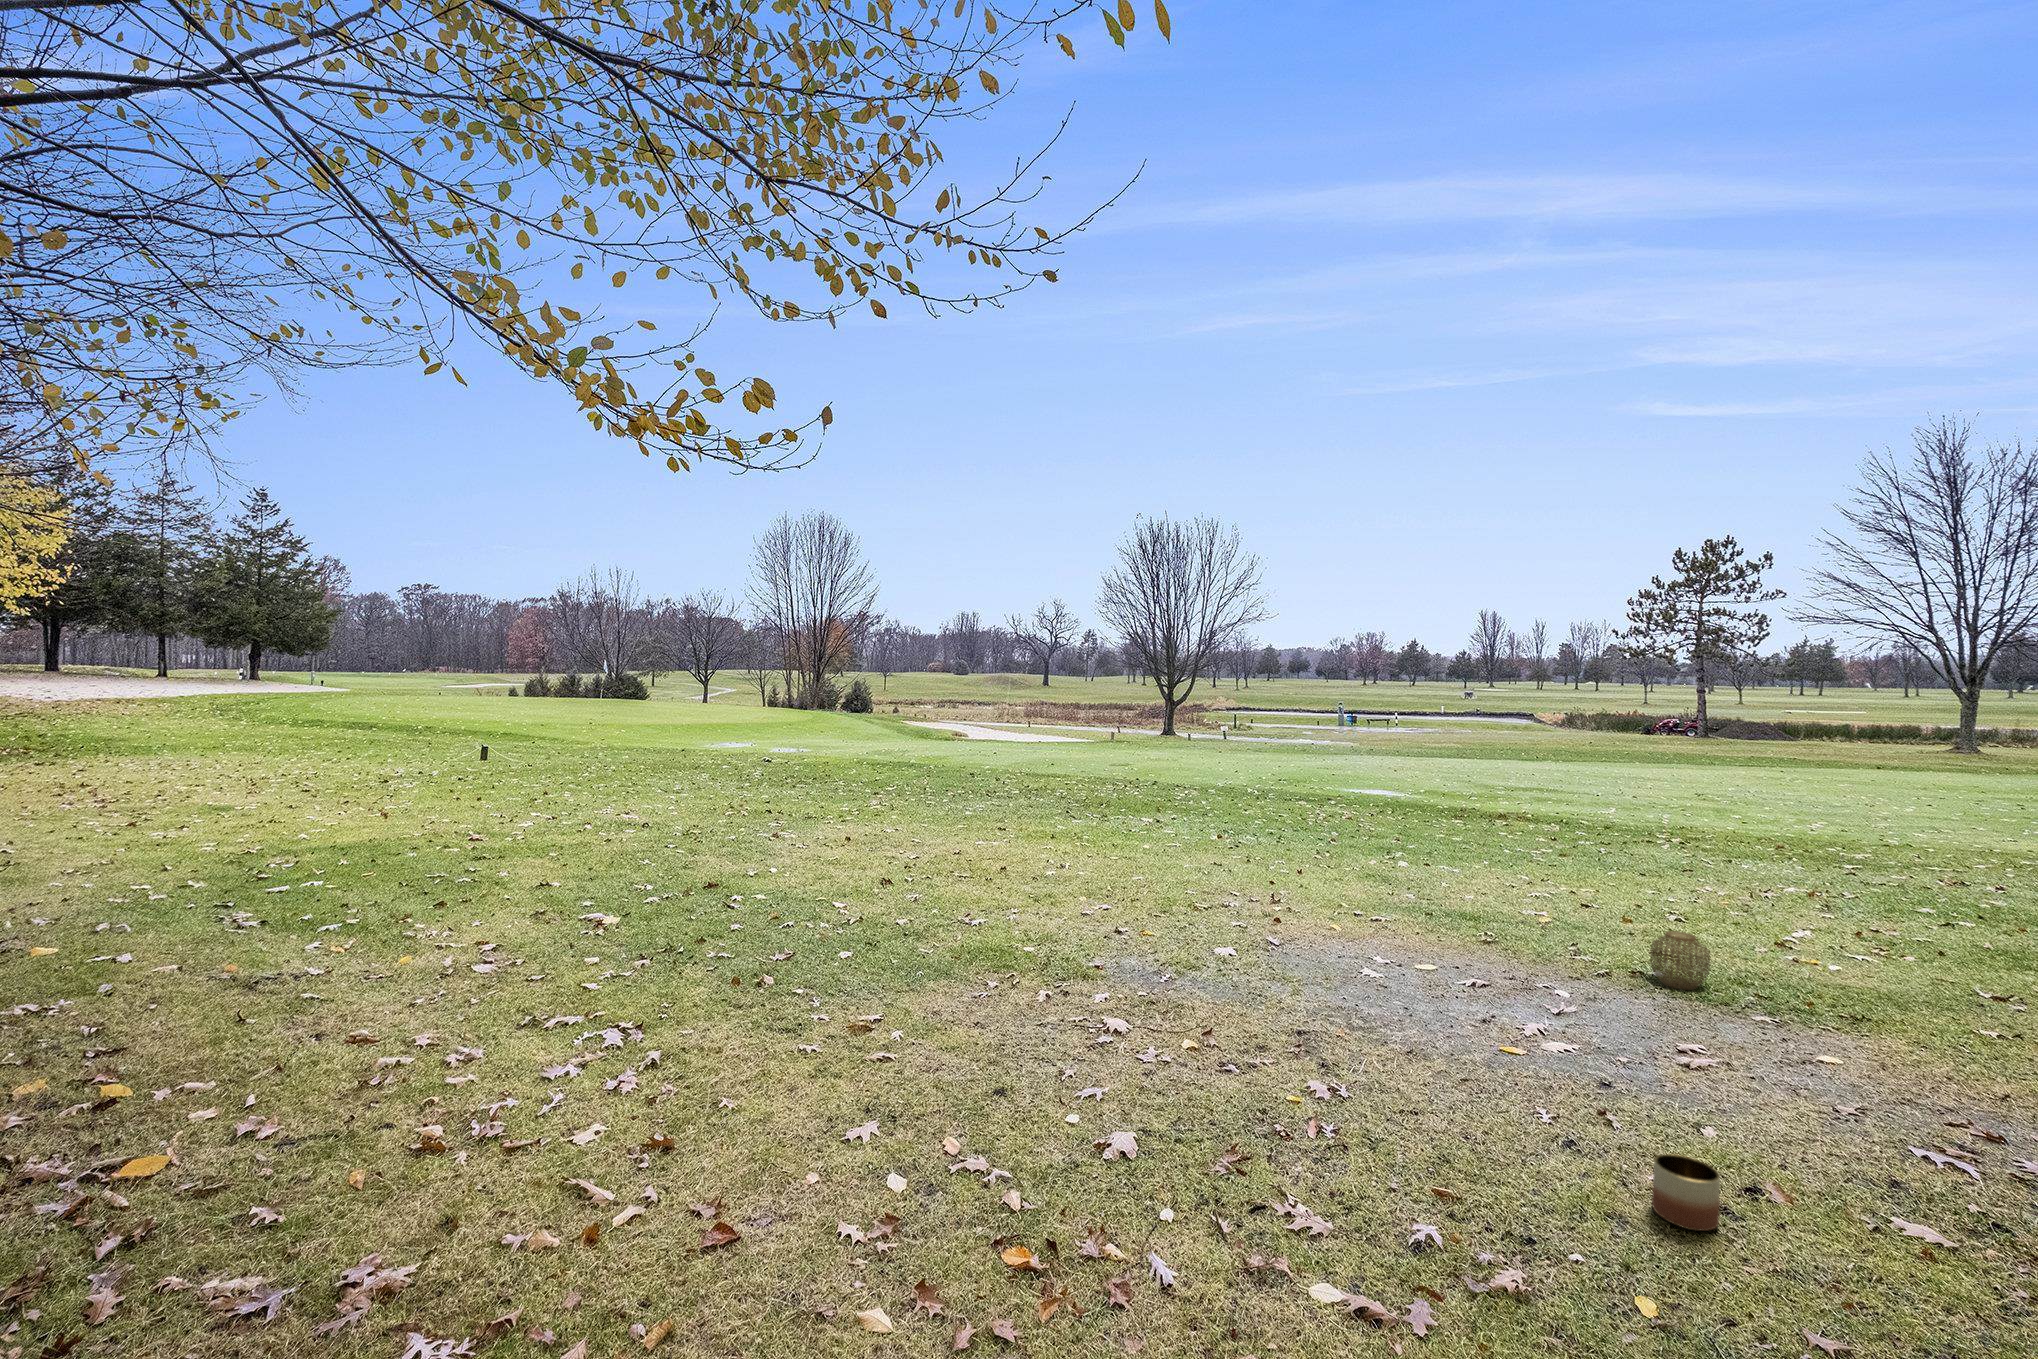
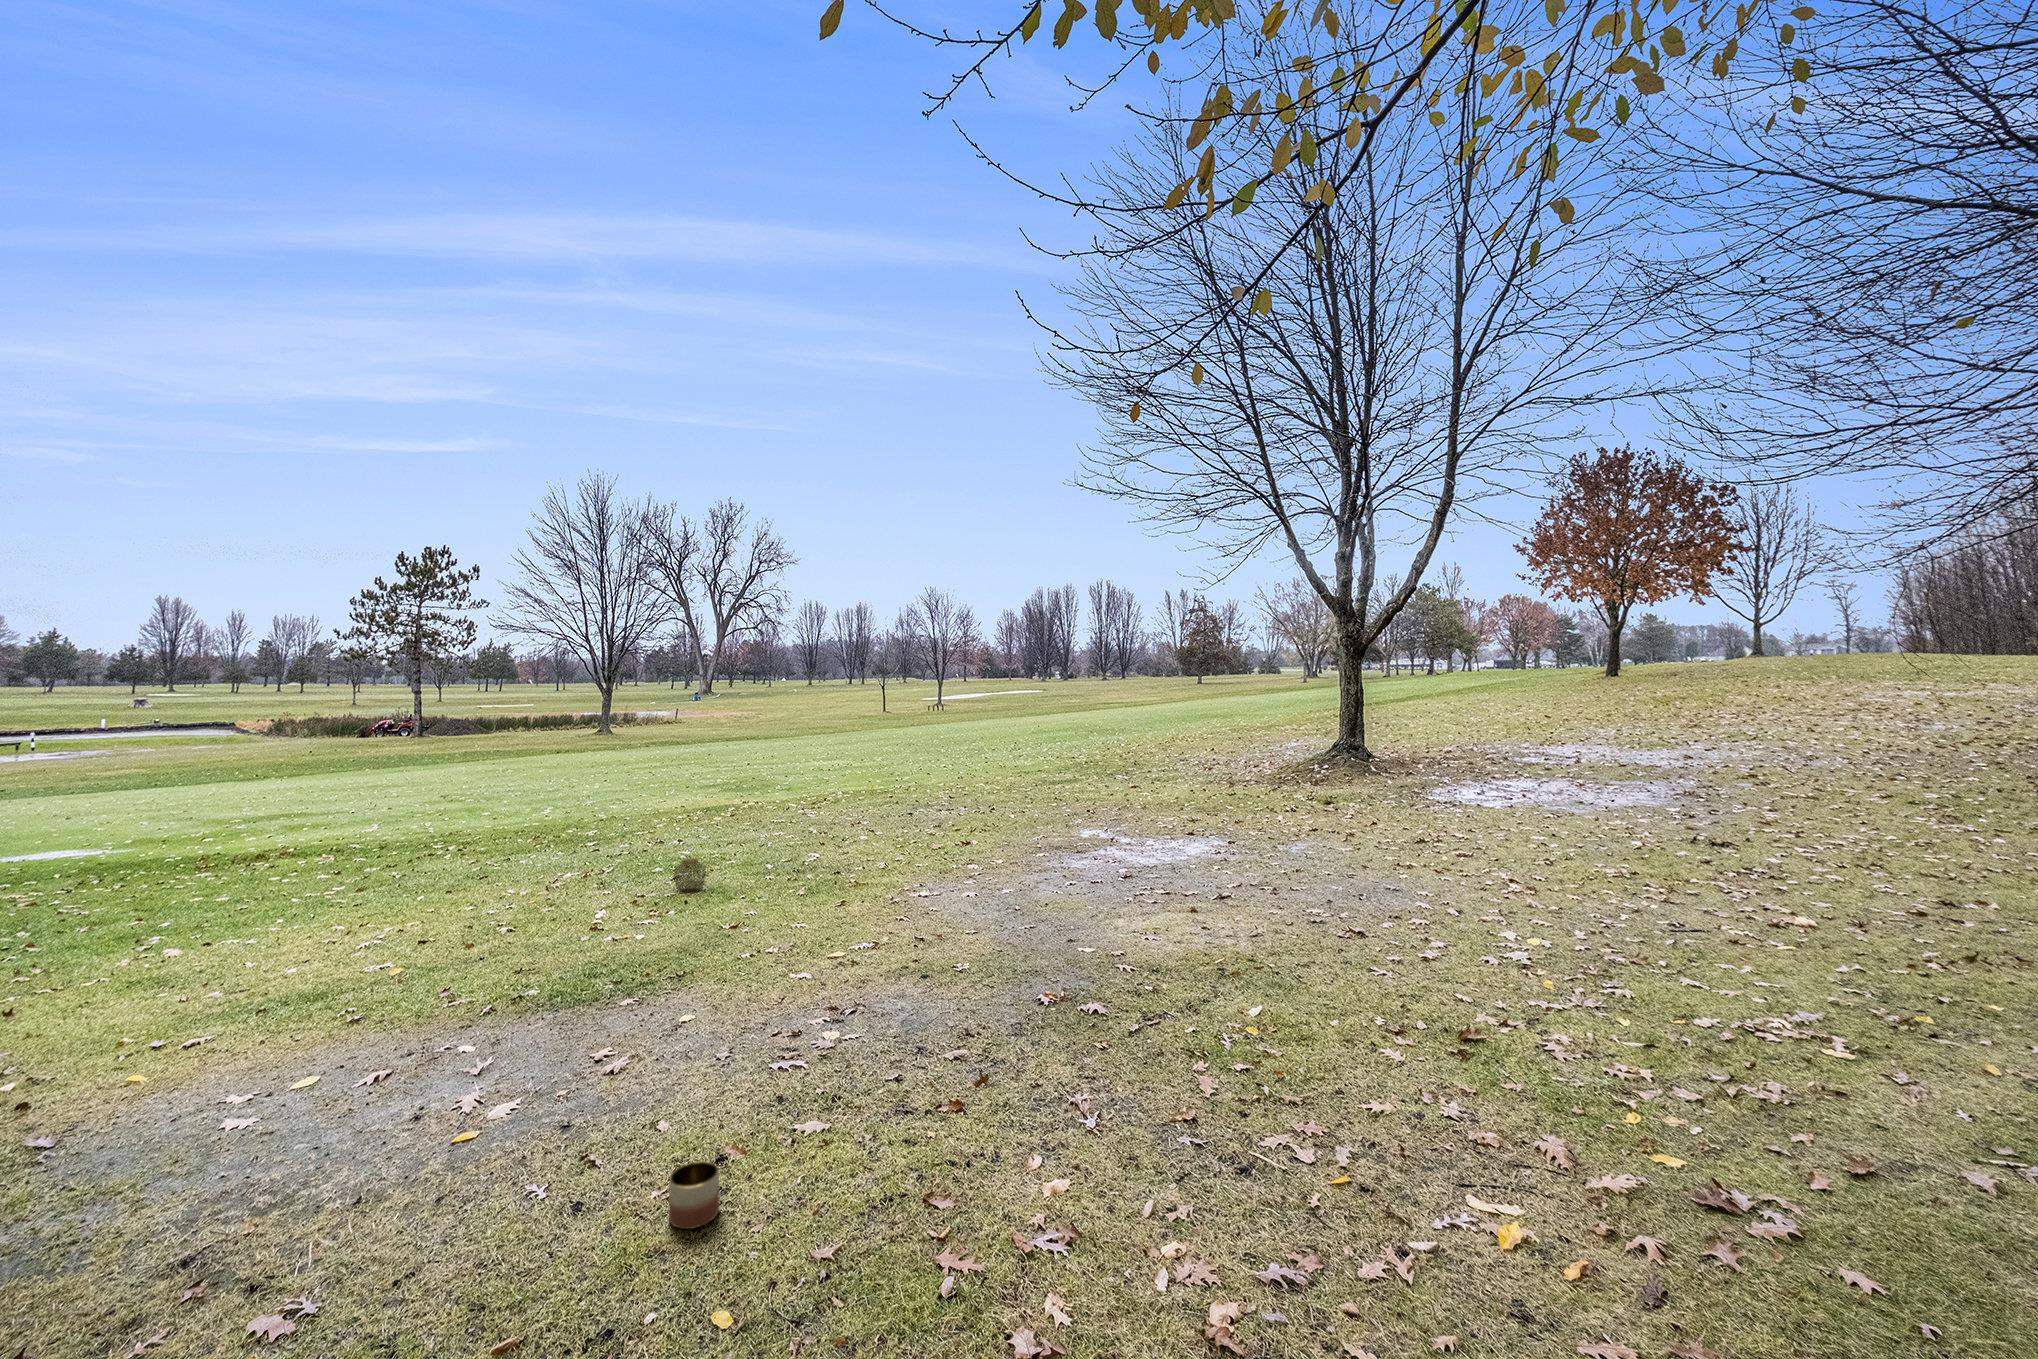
woven basket: present [1650,931,1710,989] -> present [674,859,706,893]

